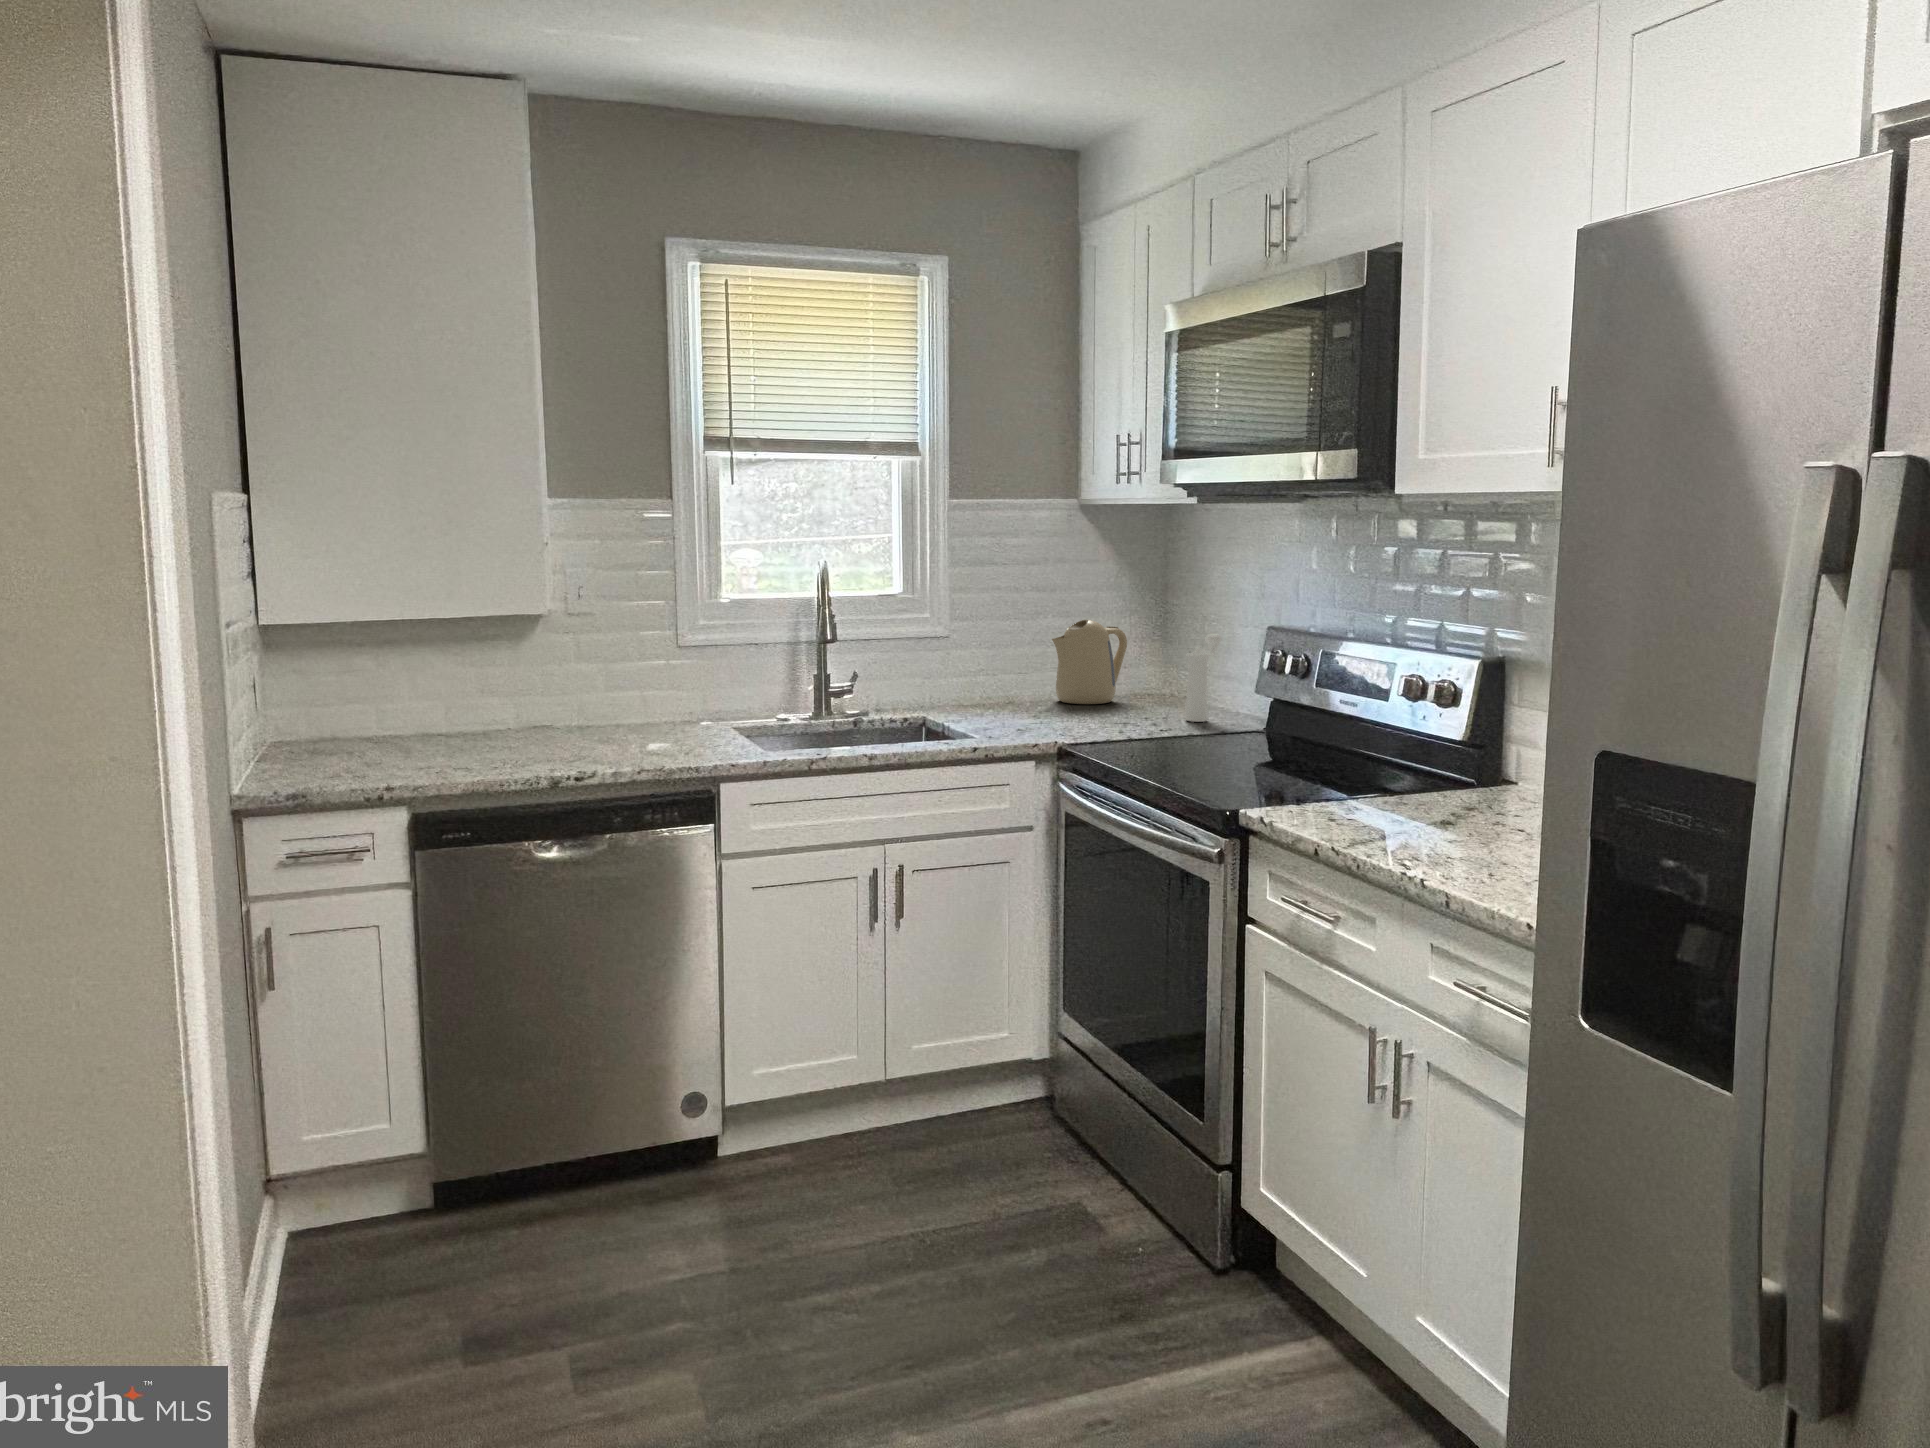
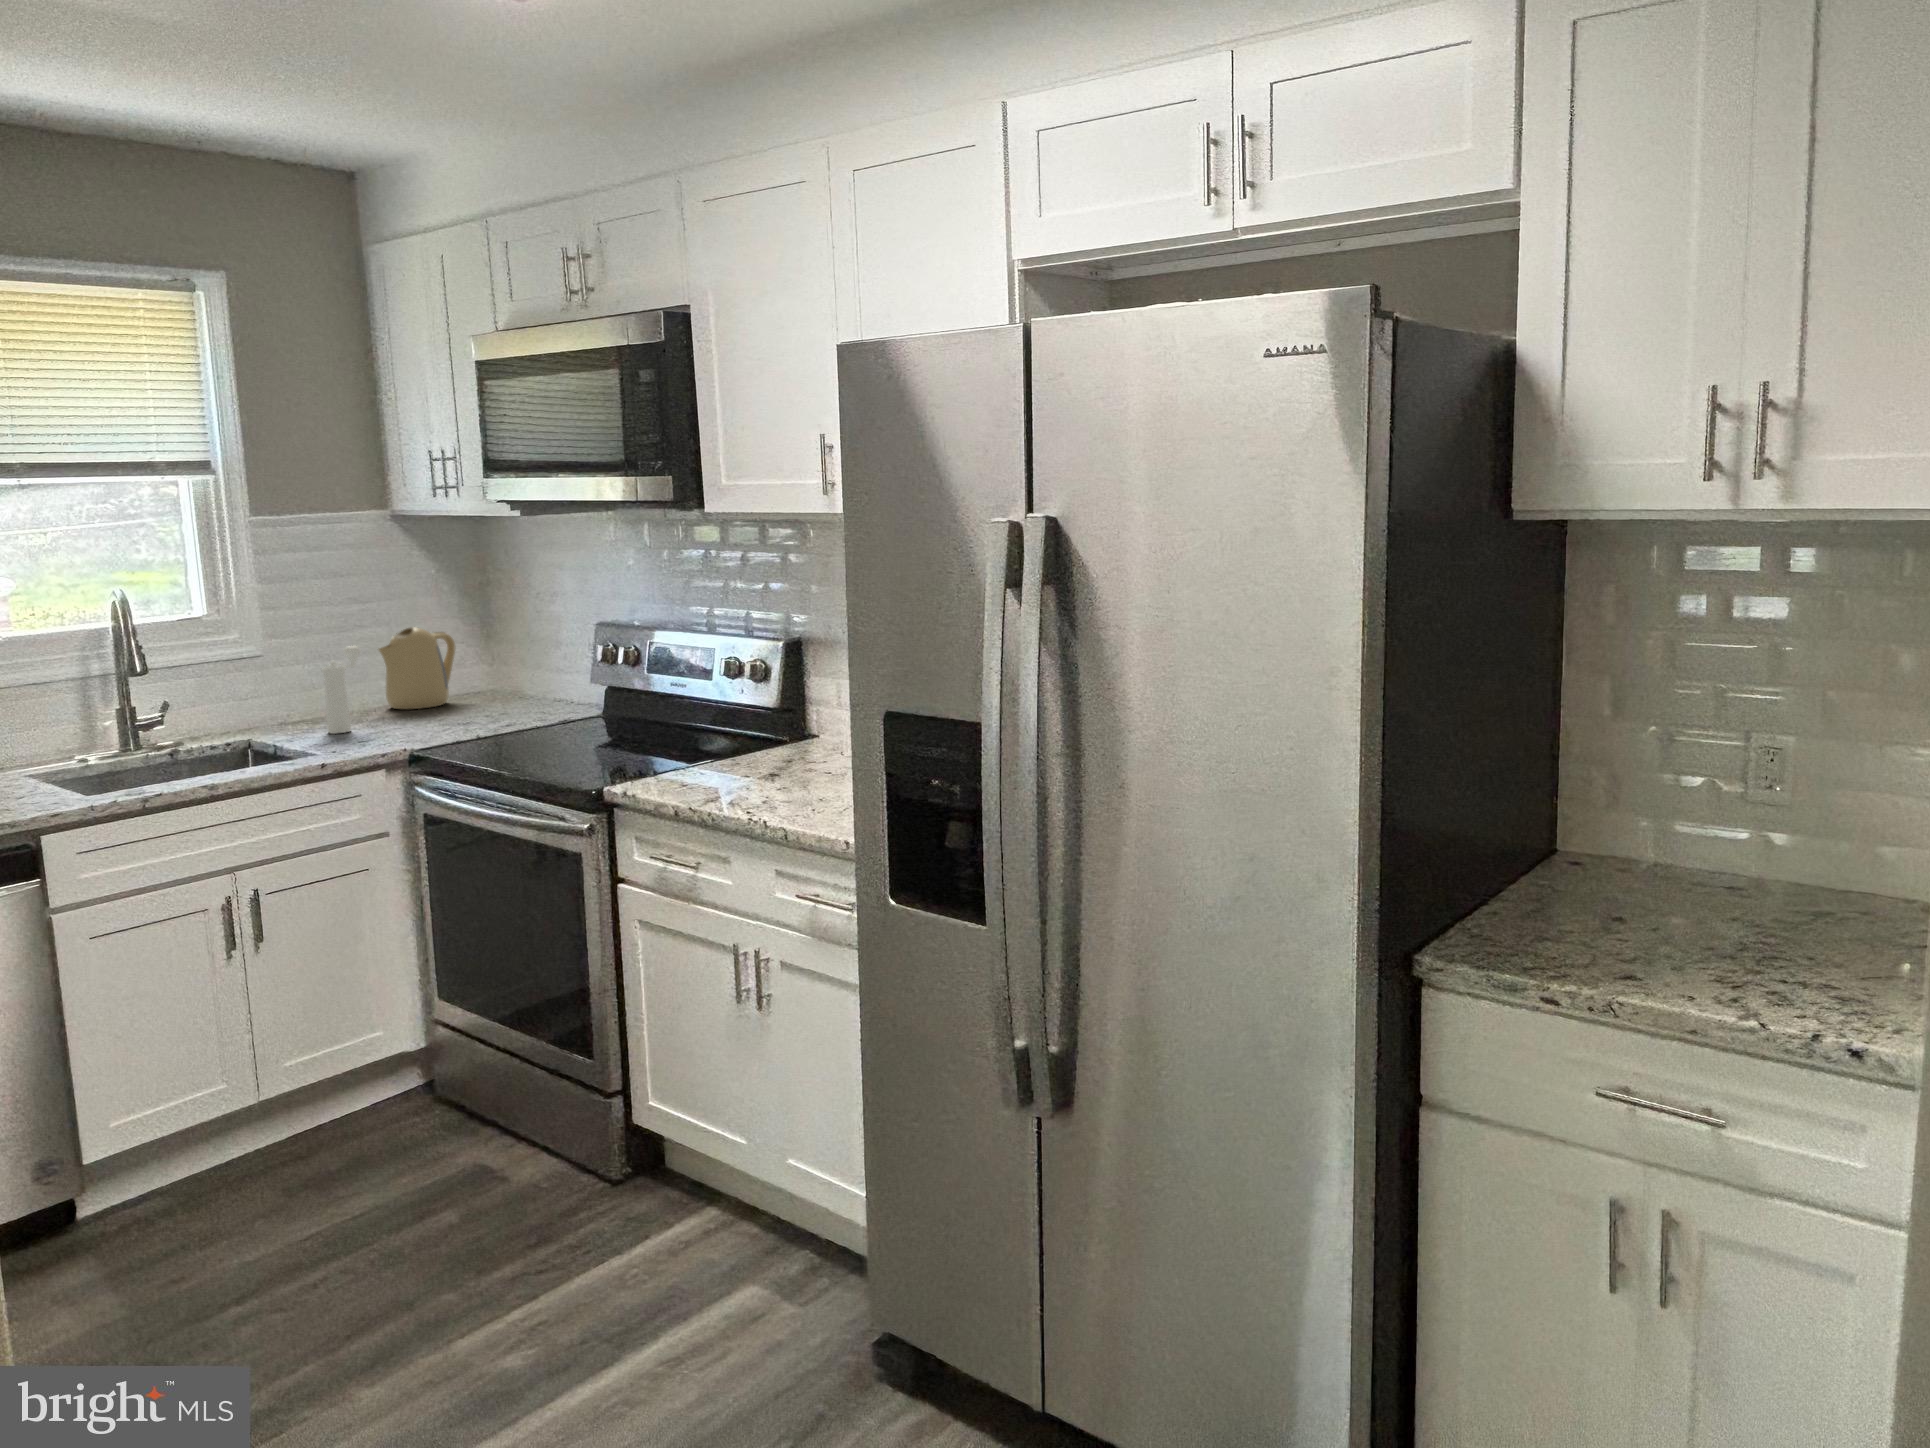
pepper mill: present [1185,635,1221,722] -> present [322,646,360,734]

